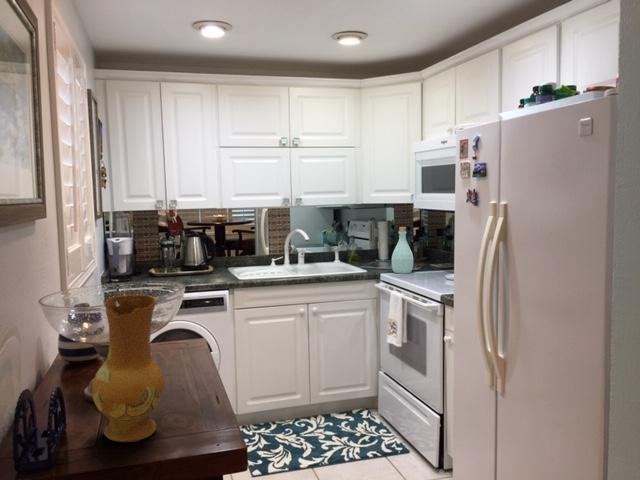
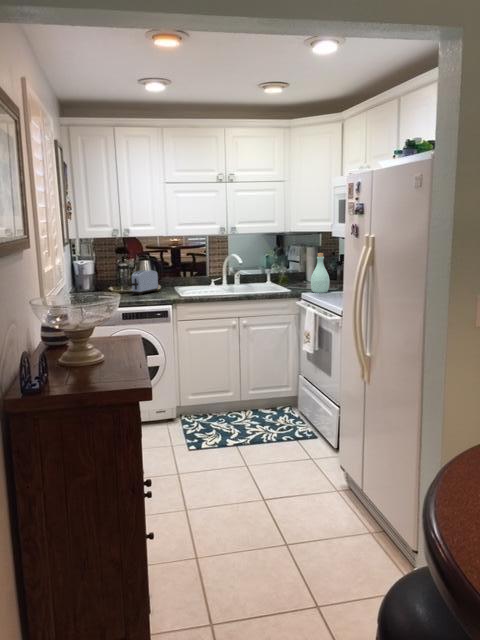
toaster: none [177,249,210,279] -> present [131,270,158,295]
ceramic jug: present [92,294,165,442] -> none [62,297,106,386]

